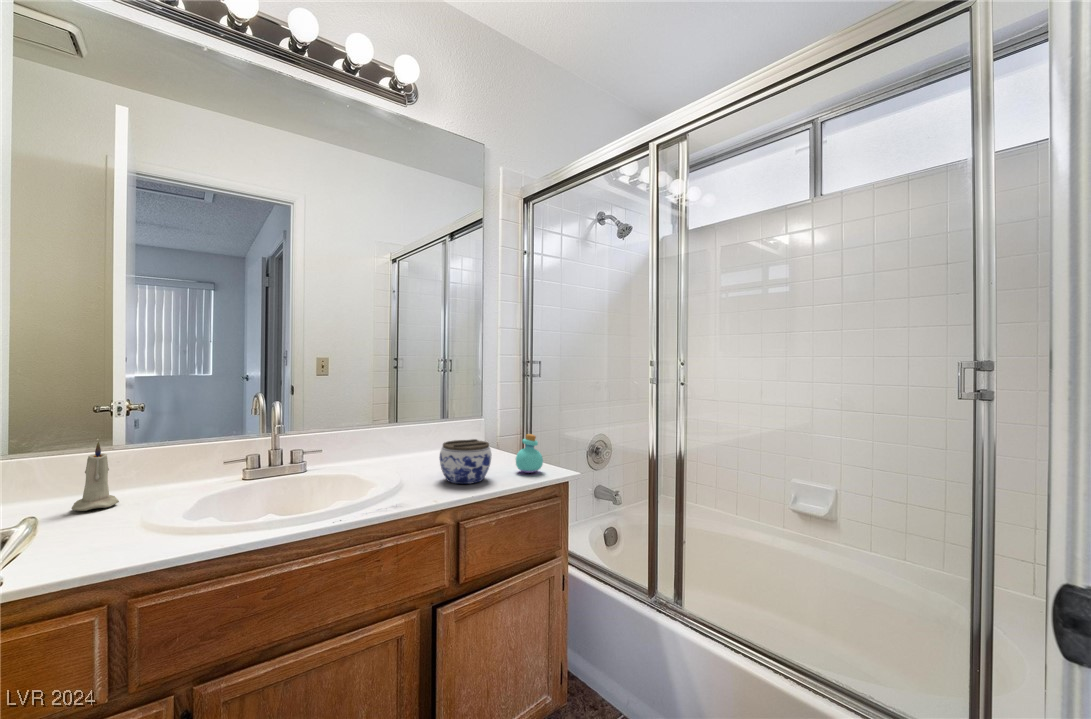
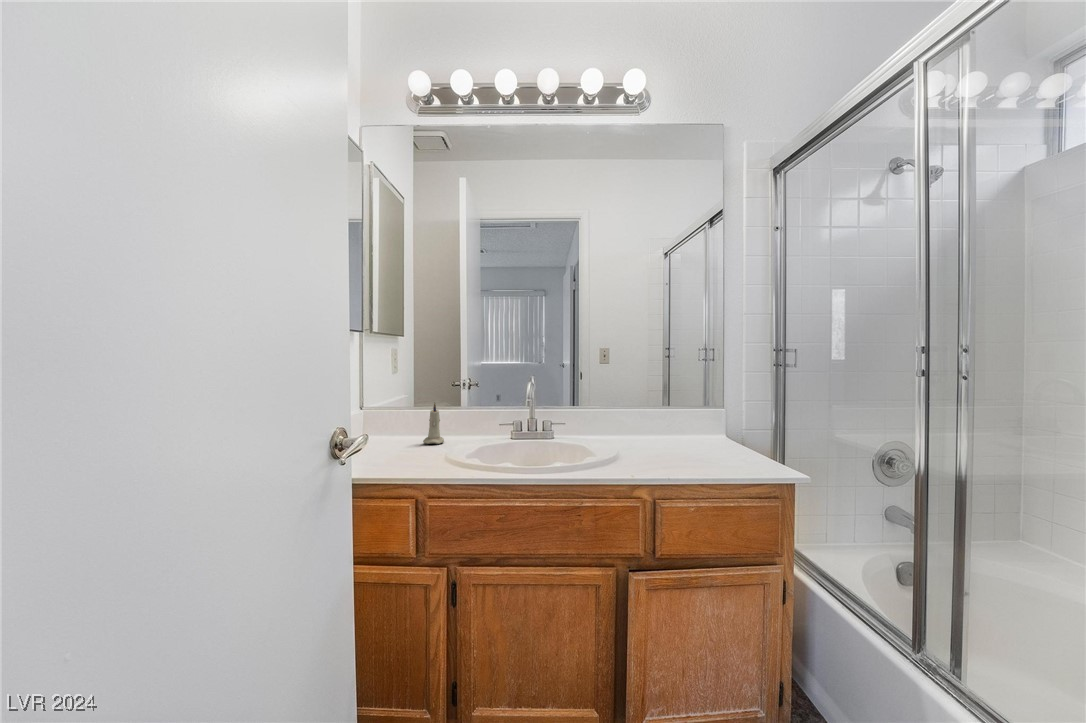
perfume bottle: present [516,434,543,473] -> none [732,427,764,469]
jar: present [439,439,491,484] -> none [648,426,700,468]

